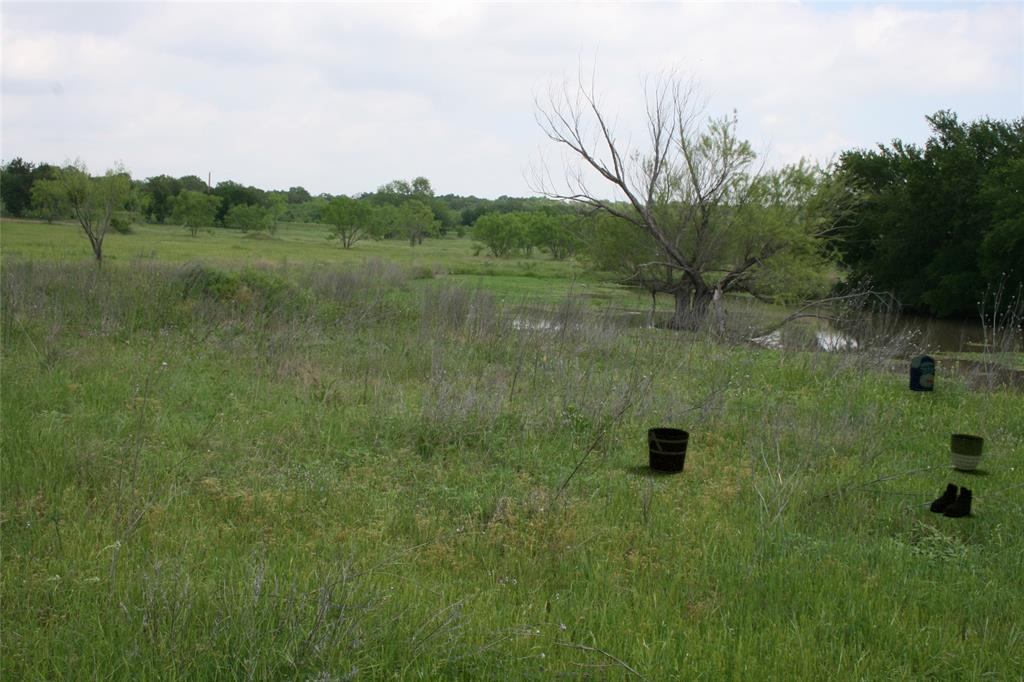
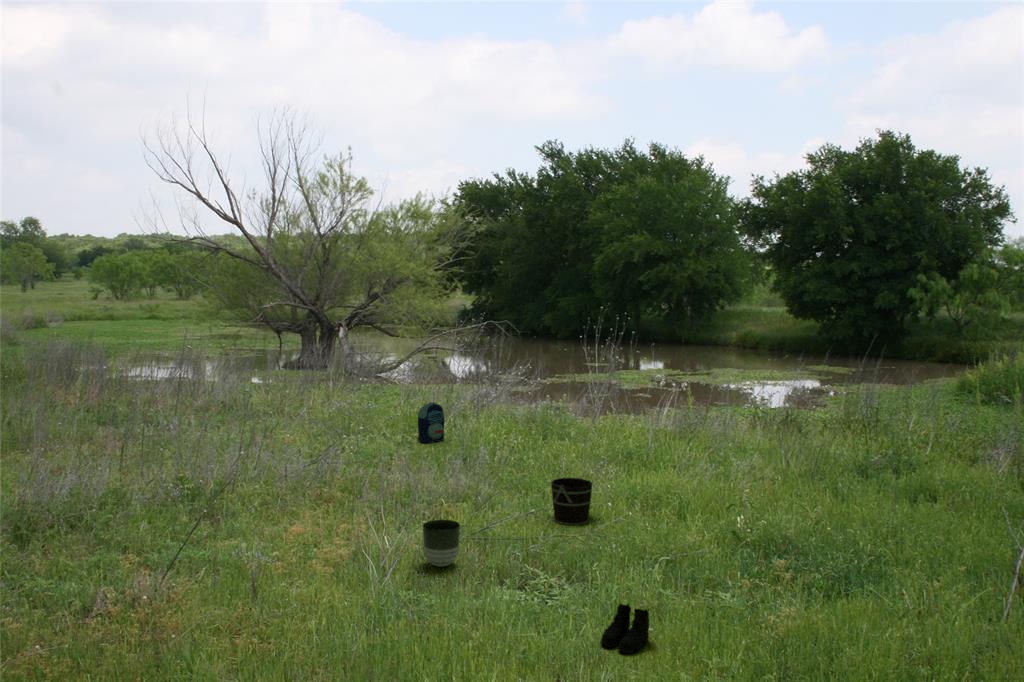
backpack: present [909,354,936,391] -> present [418,402,445,443]
bucket: present [648,427,689,473] -> present [551,477,592,525]
planter: present [950,434,984,470] -> present [423,520,460,567]

